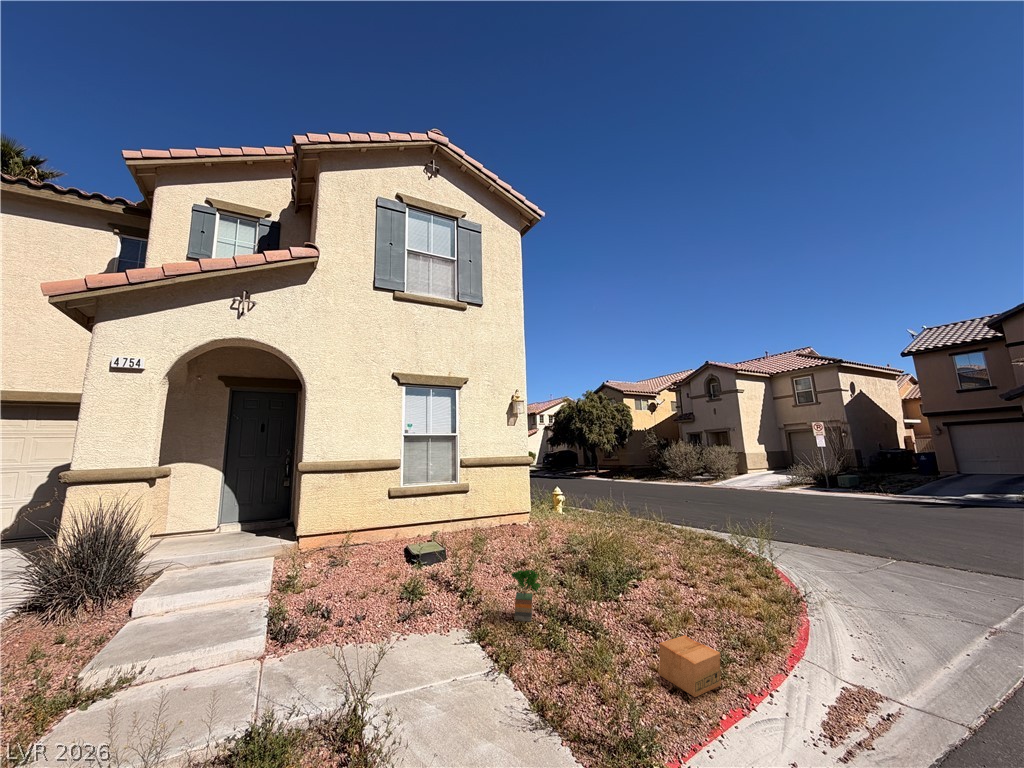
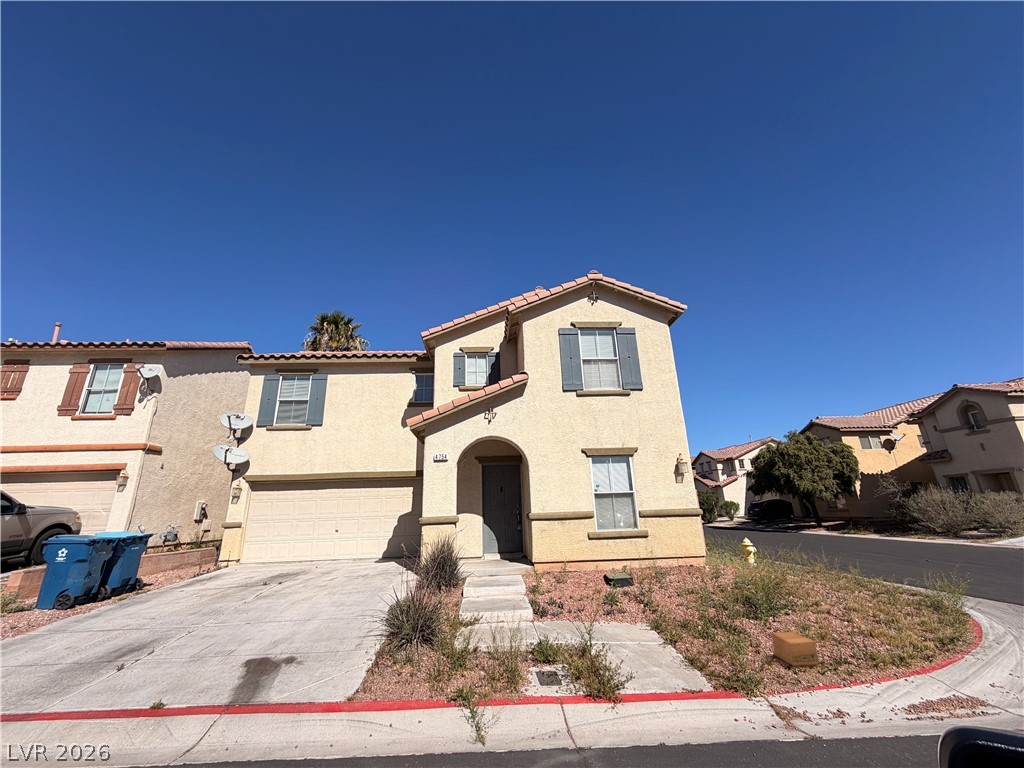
potted tree: present [512,570,540,621] -> none [674,586,696,623]

